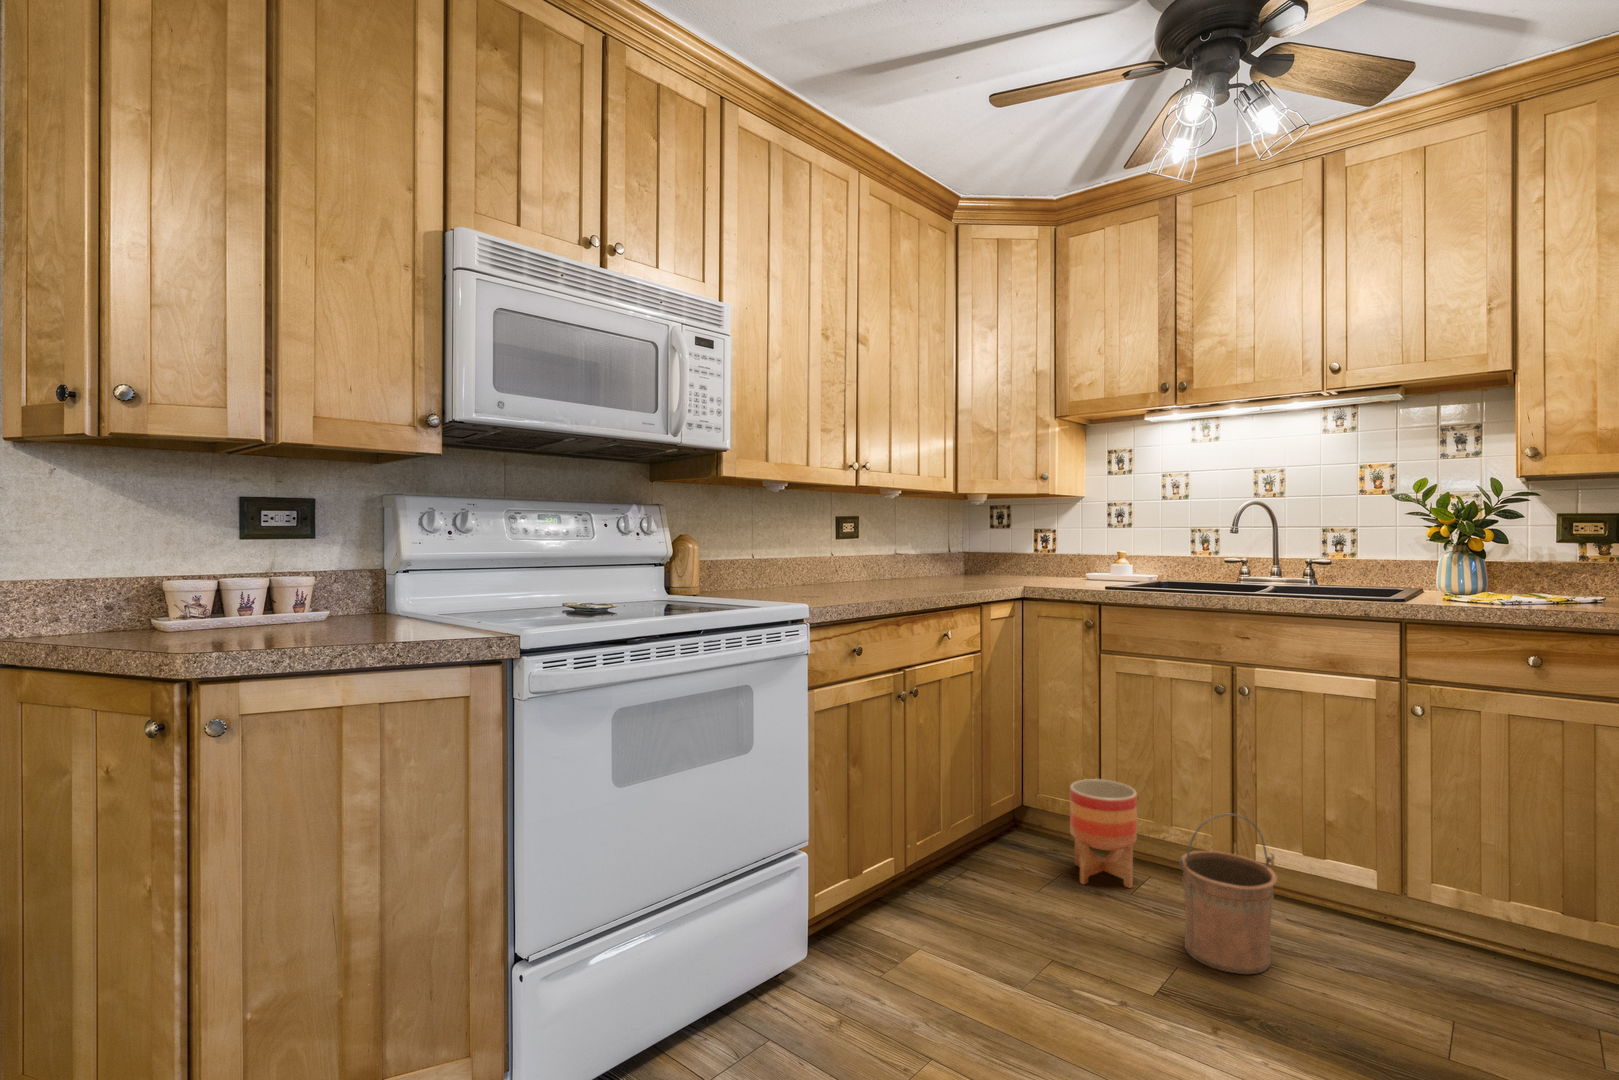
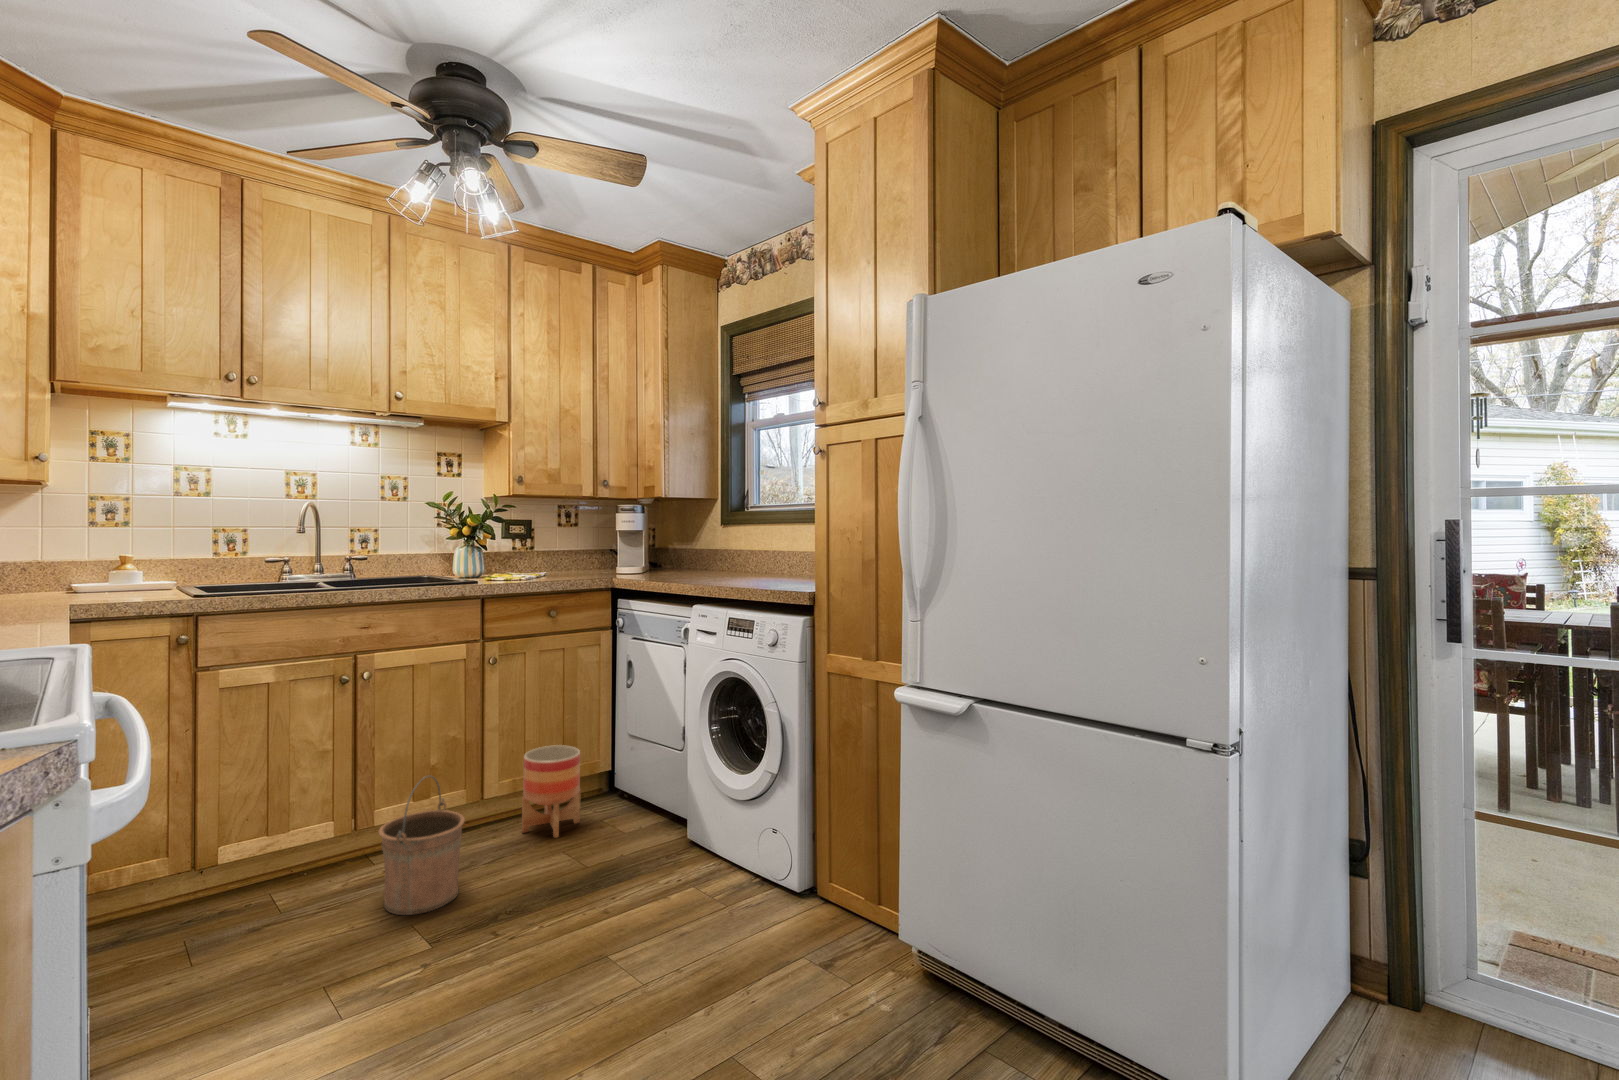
planter: present [1070,779,1137,888] -> present [522,745,581,838]

